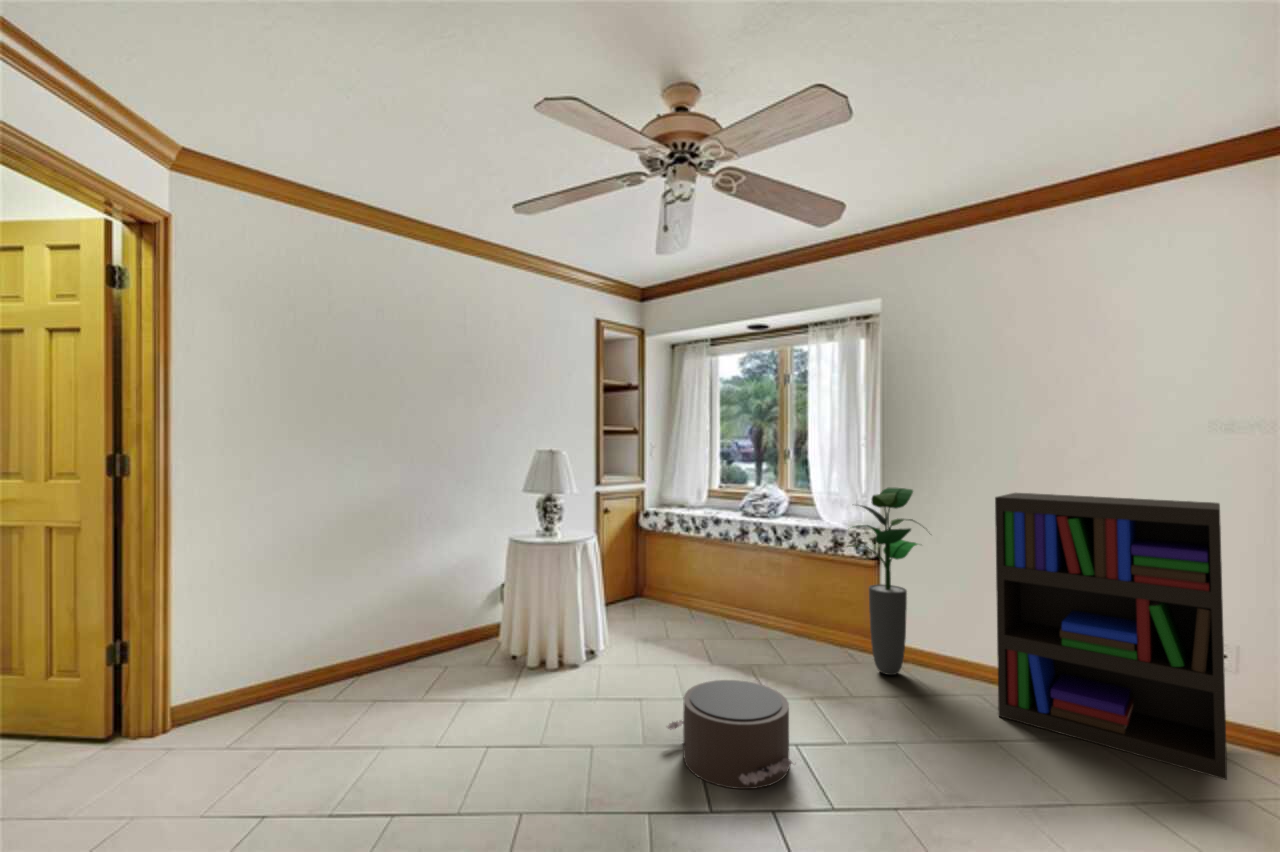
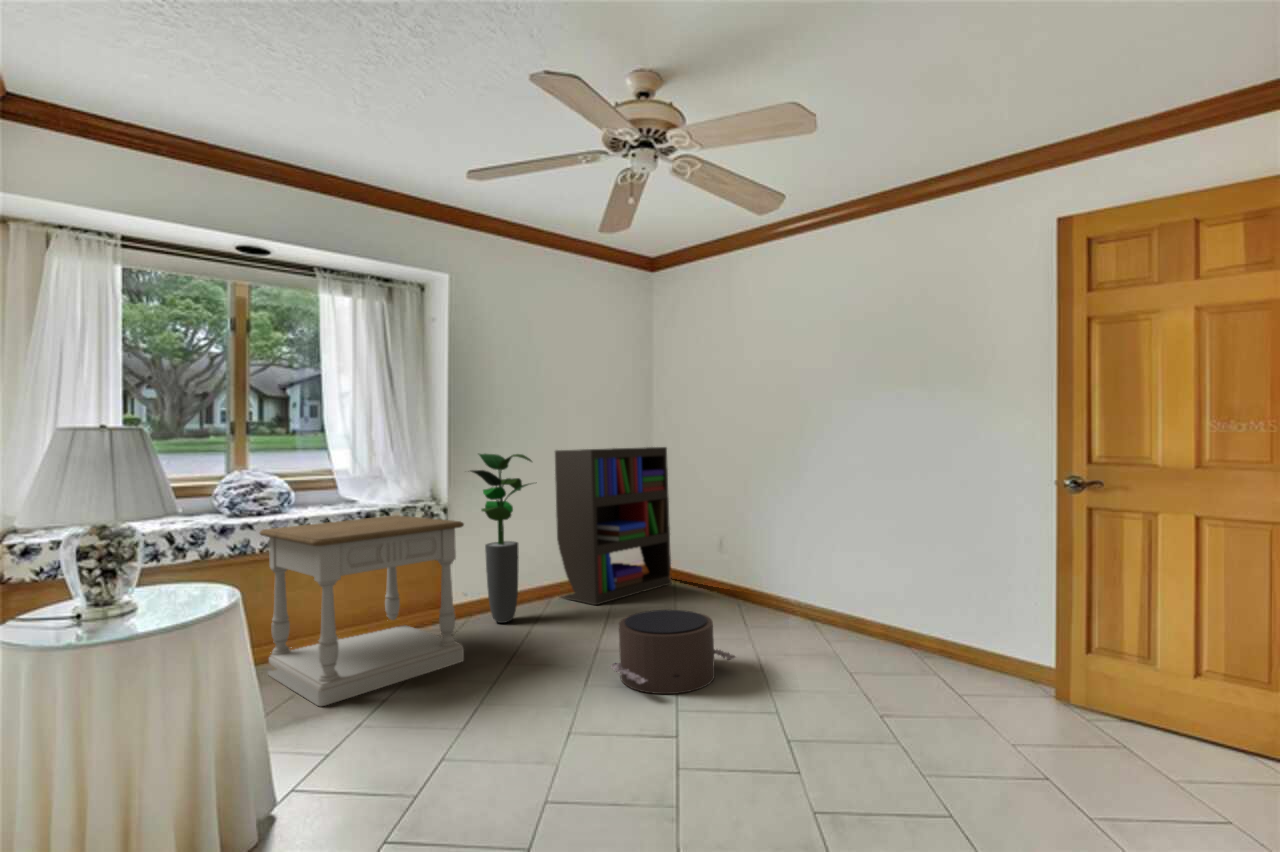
side table: none [671,525,821,670] -> present [259,515,464,706]

